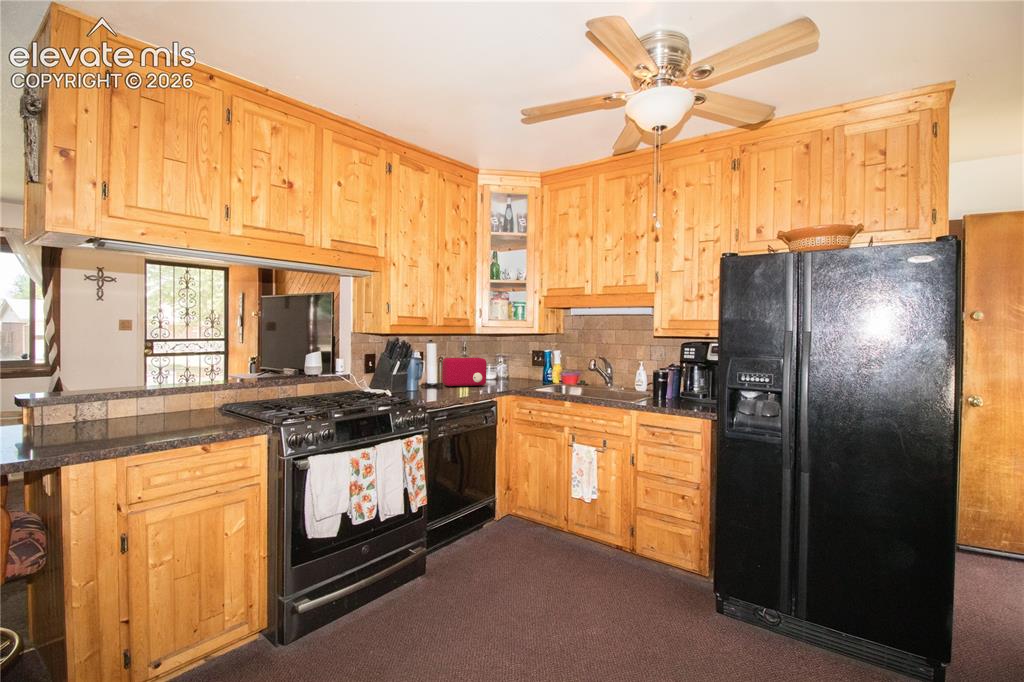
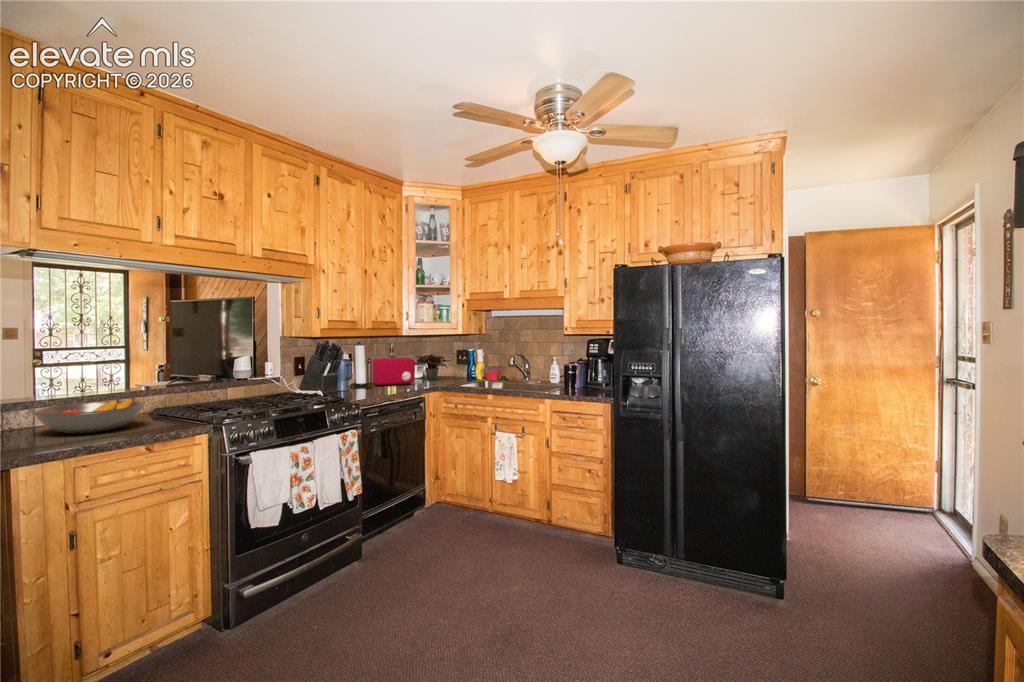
potted plant: none [483,354,527,383] -> present [415,354,451,381]
fruit bowl: none [101,394,208,429] -> present [33,398,145,434]

